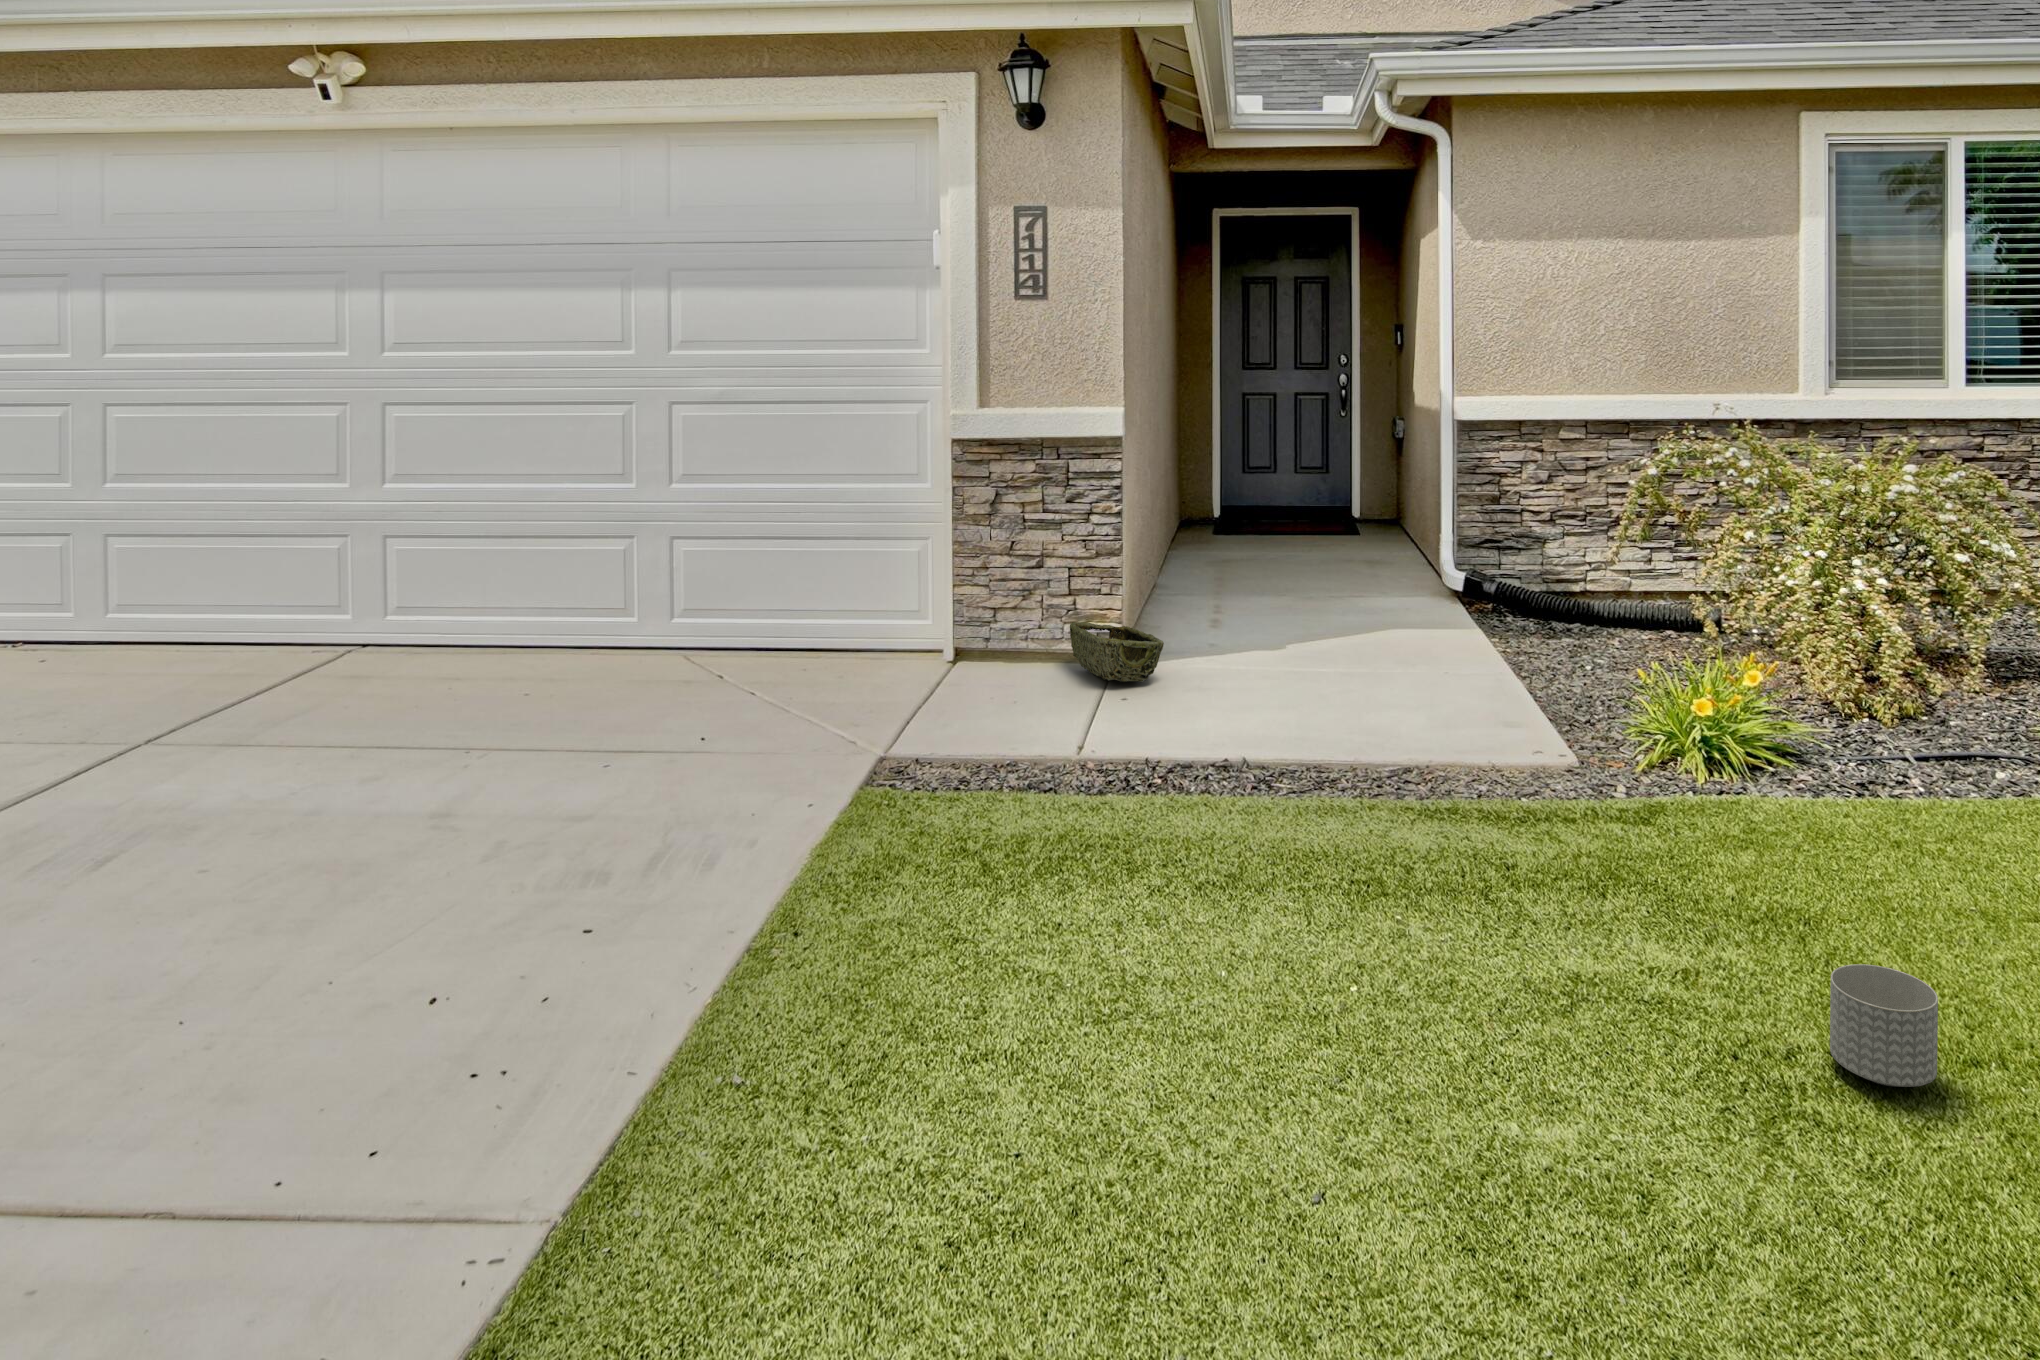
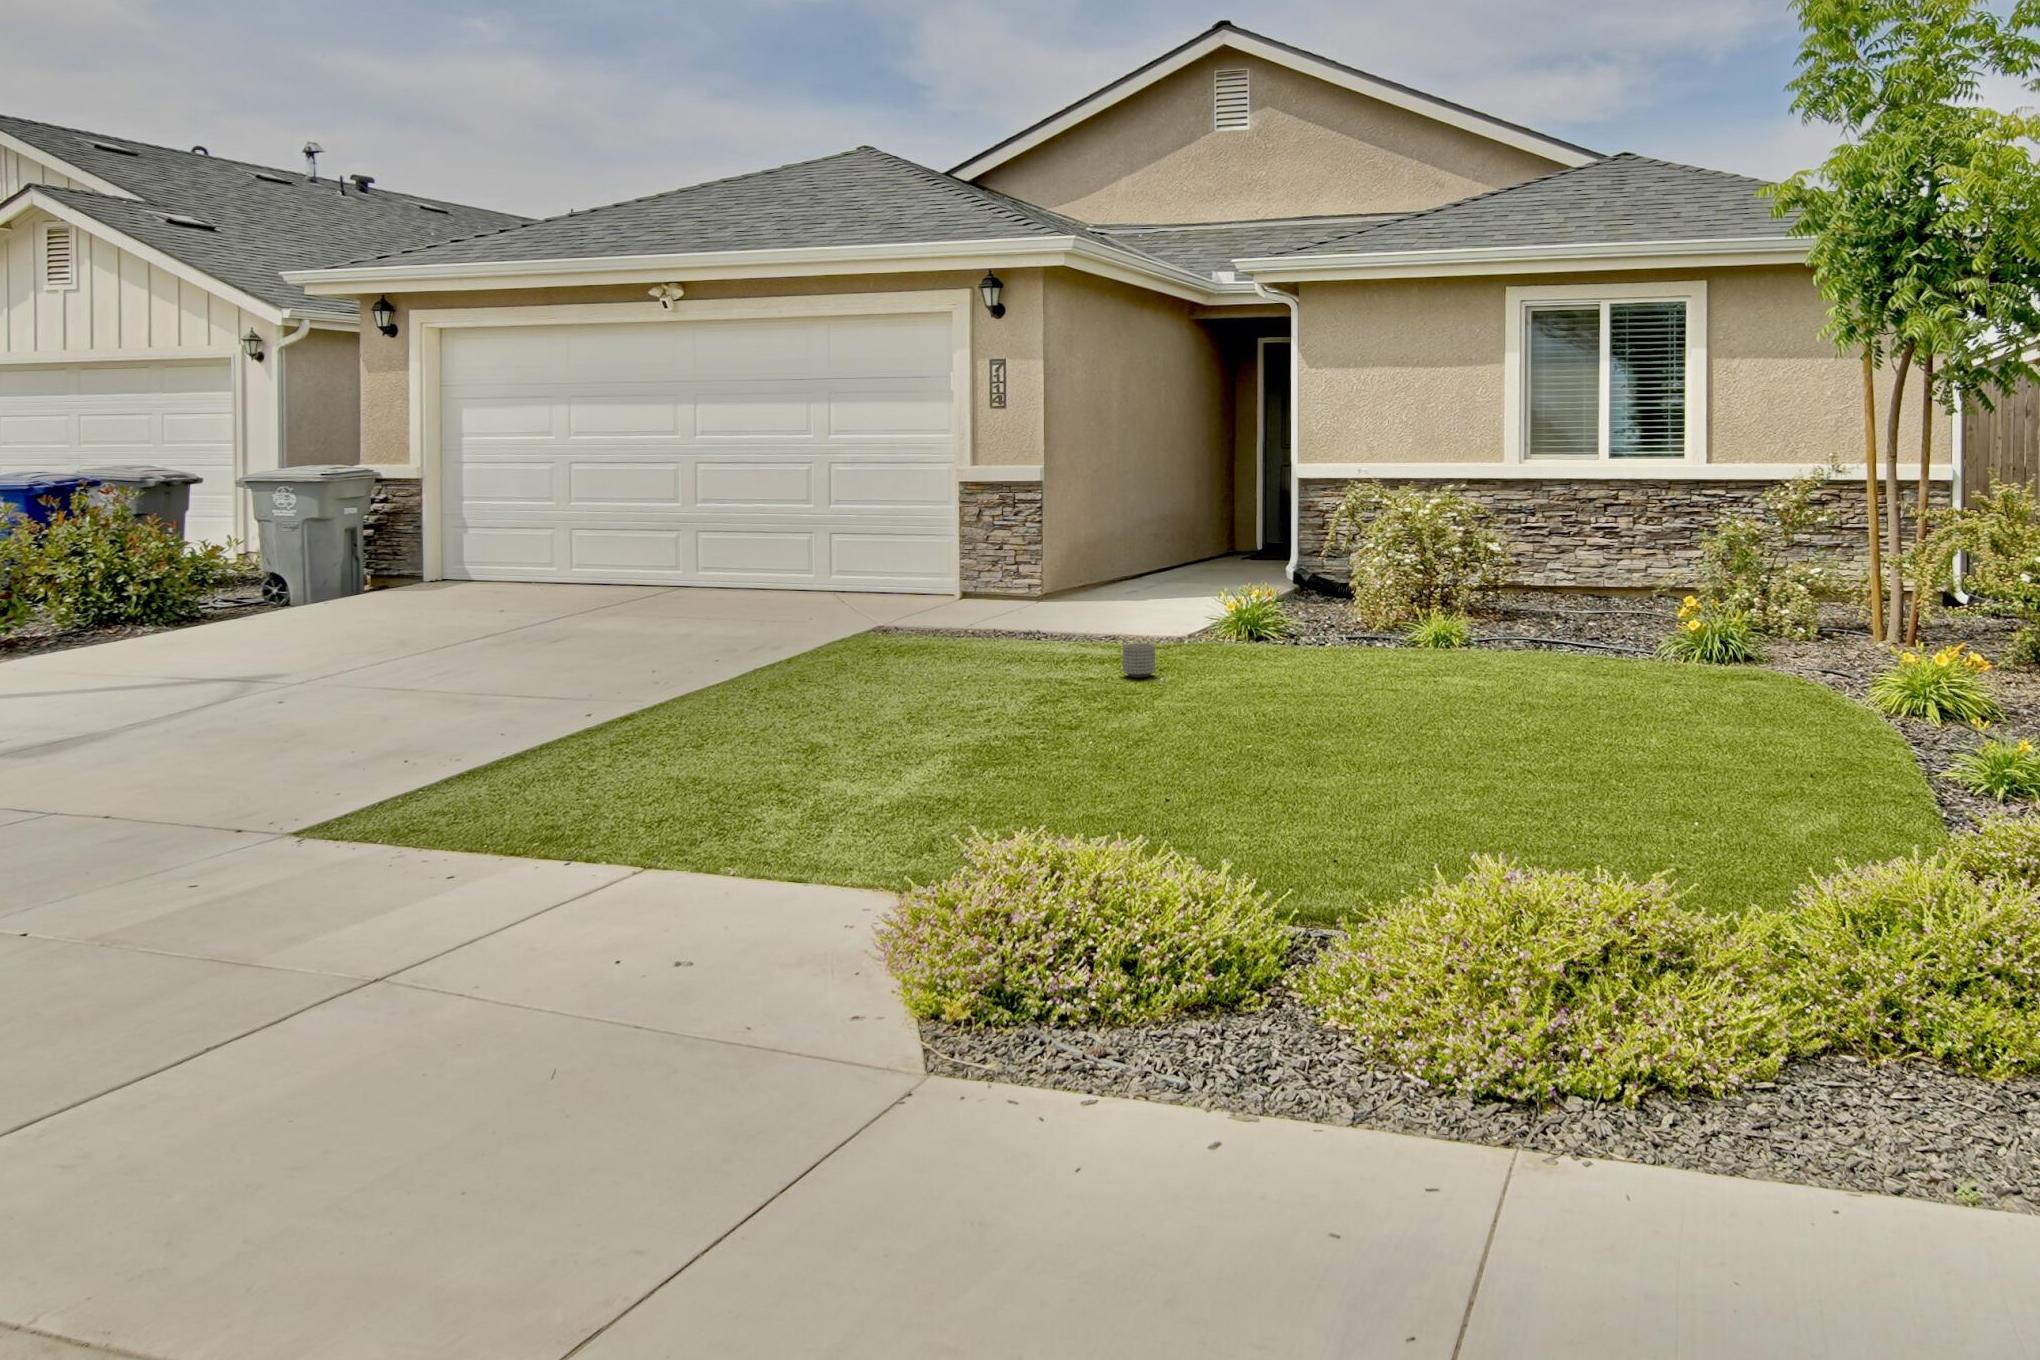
woven basket: present [1070,622,1164,682] -> none [1011,577,1051,605]

